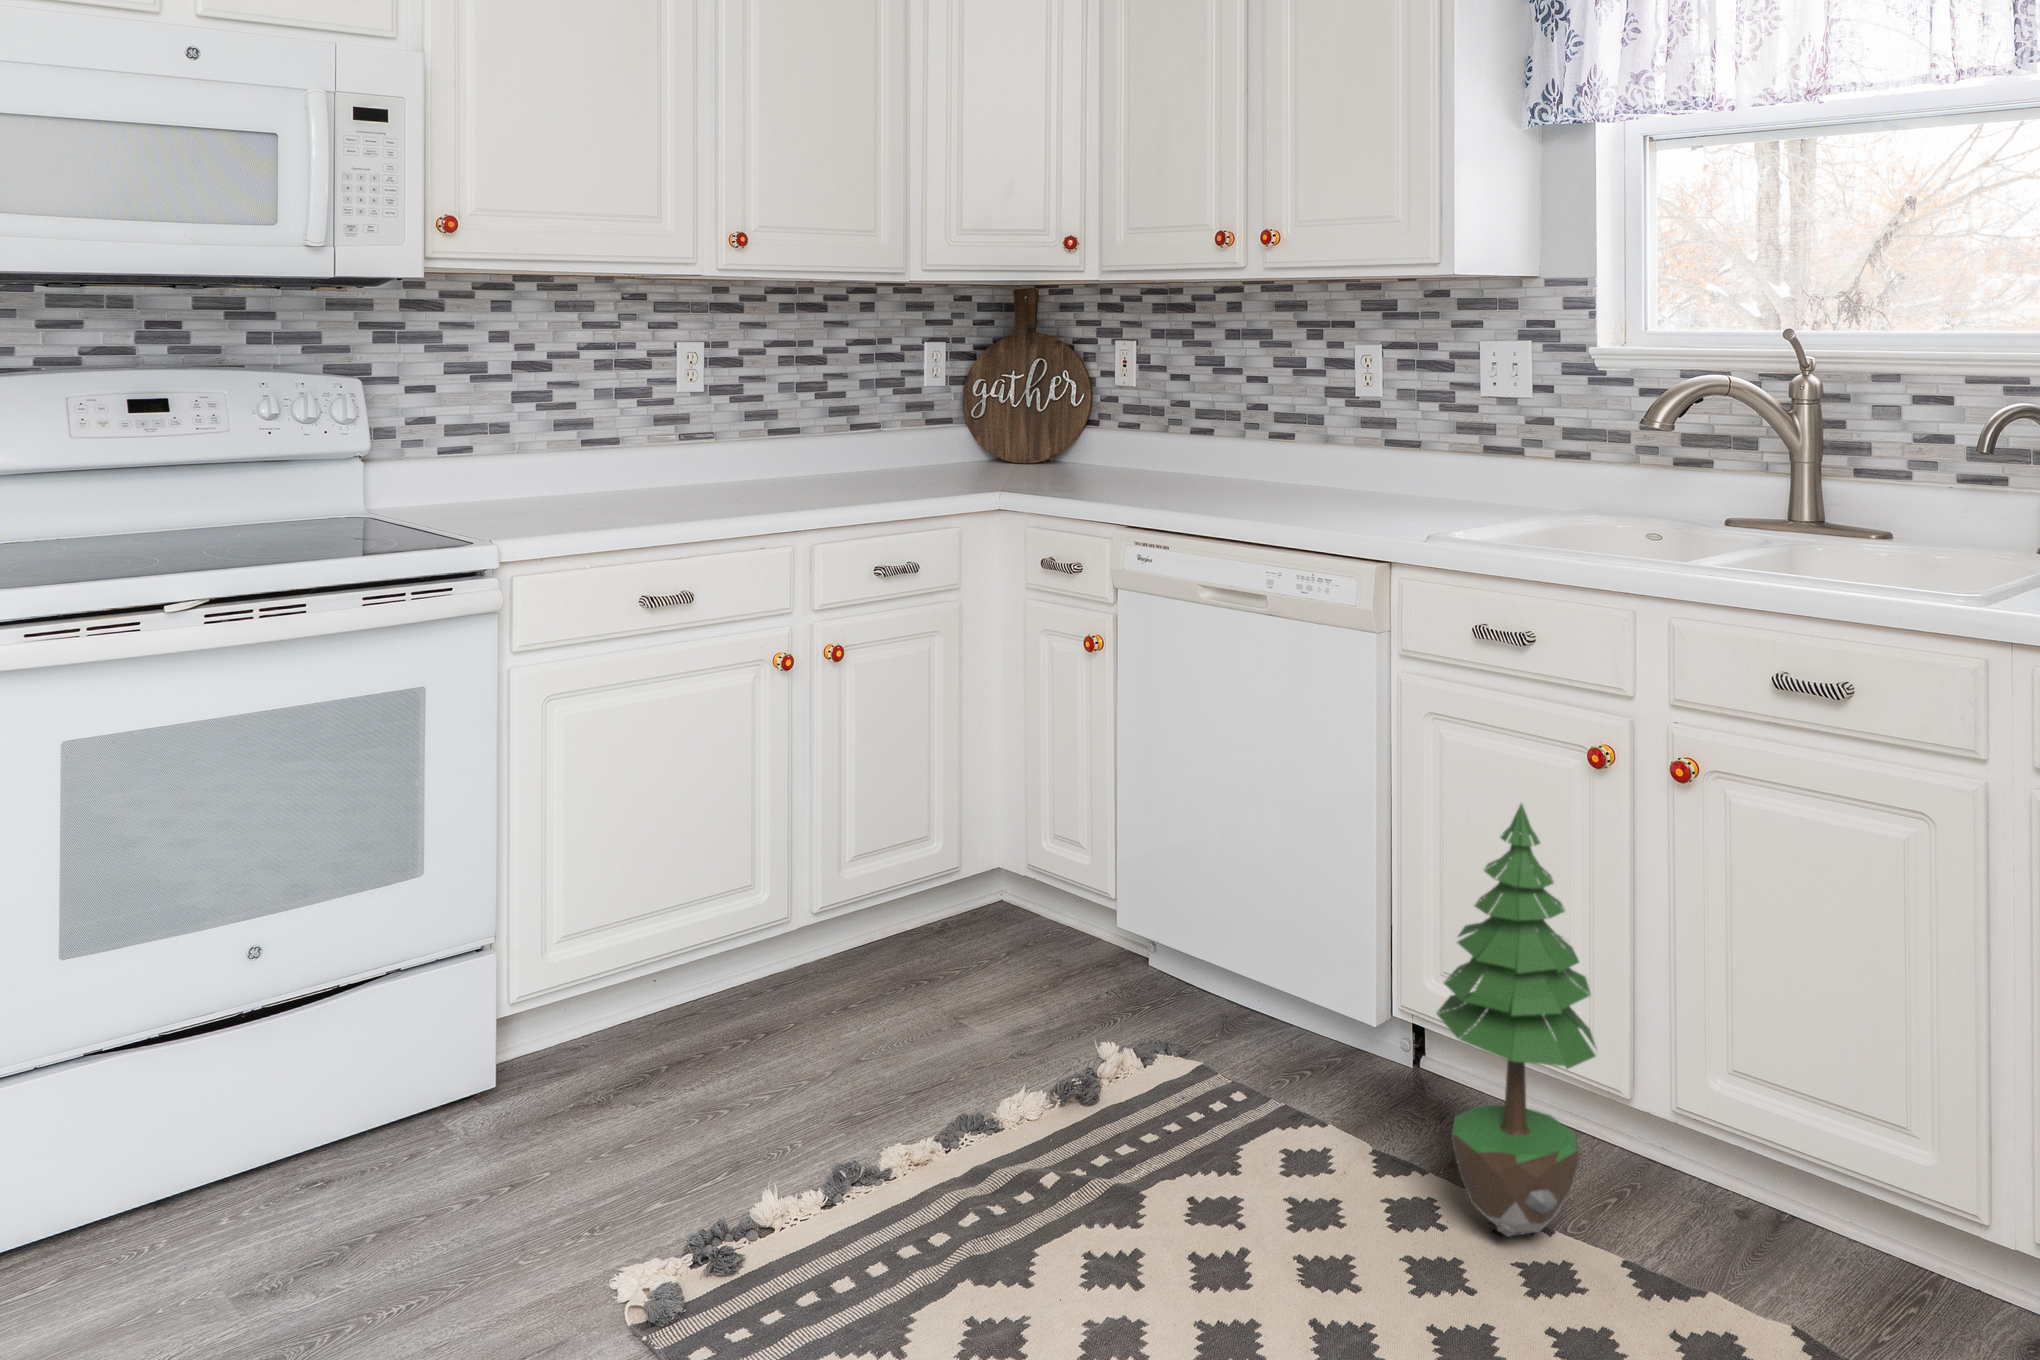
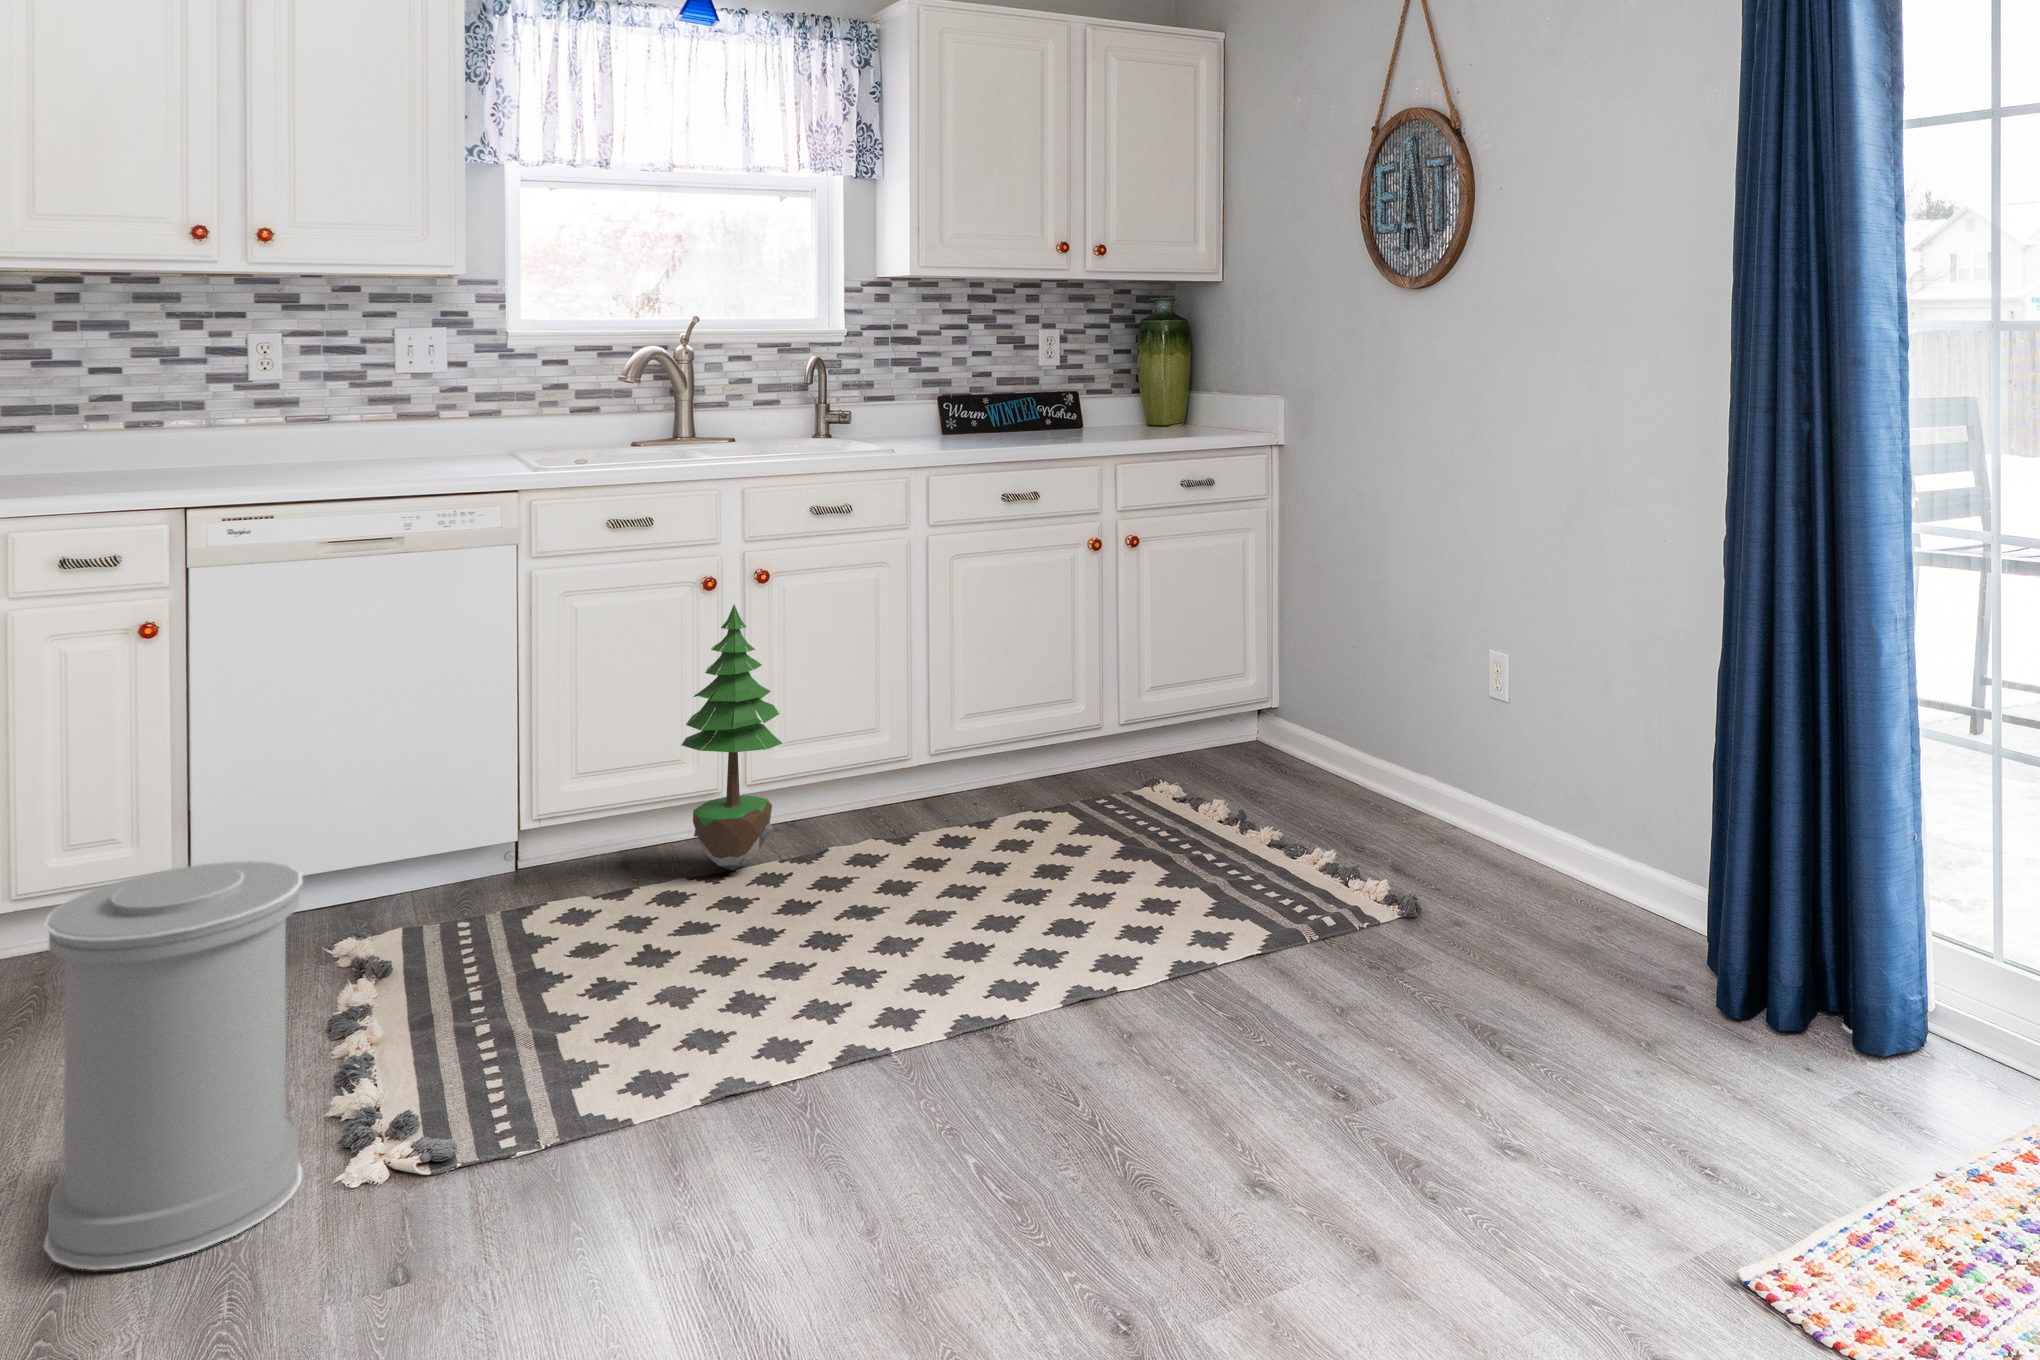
trash can: none [471,863,687,1254] -> present [44,861,303,1270]

